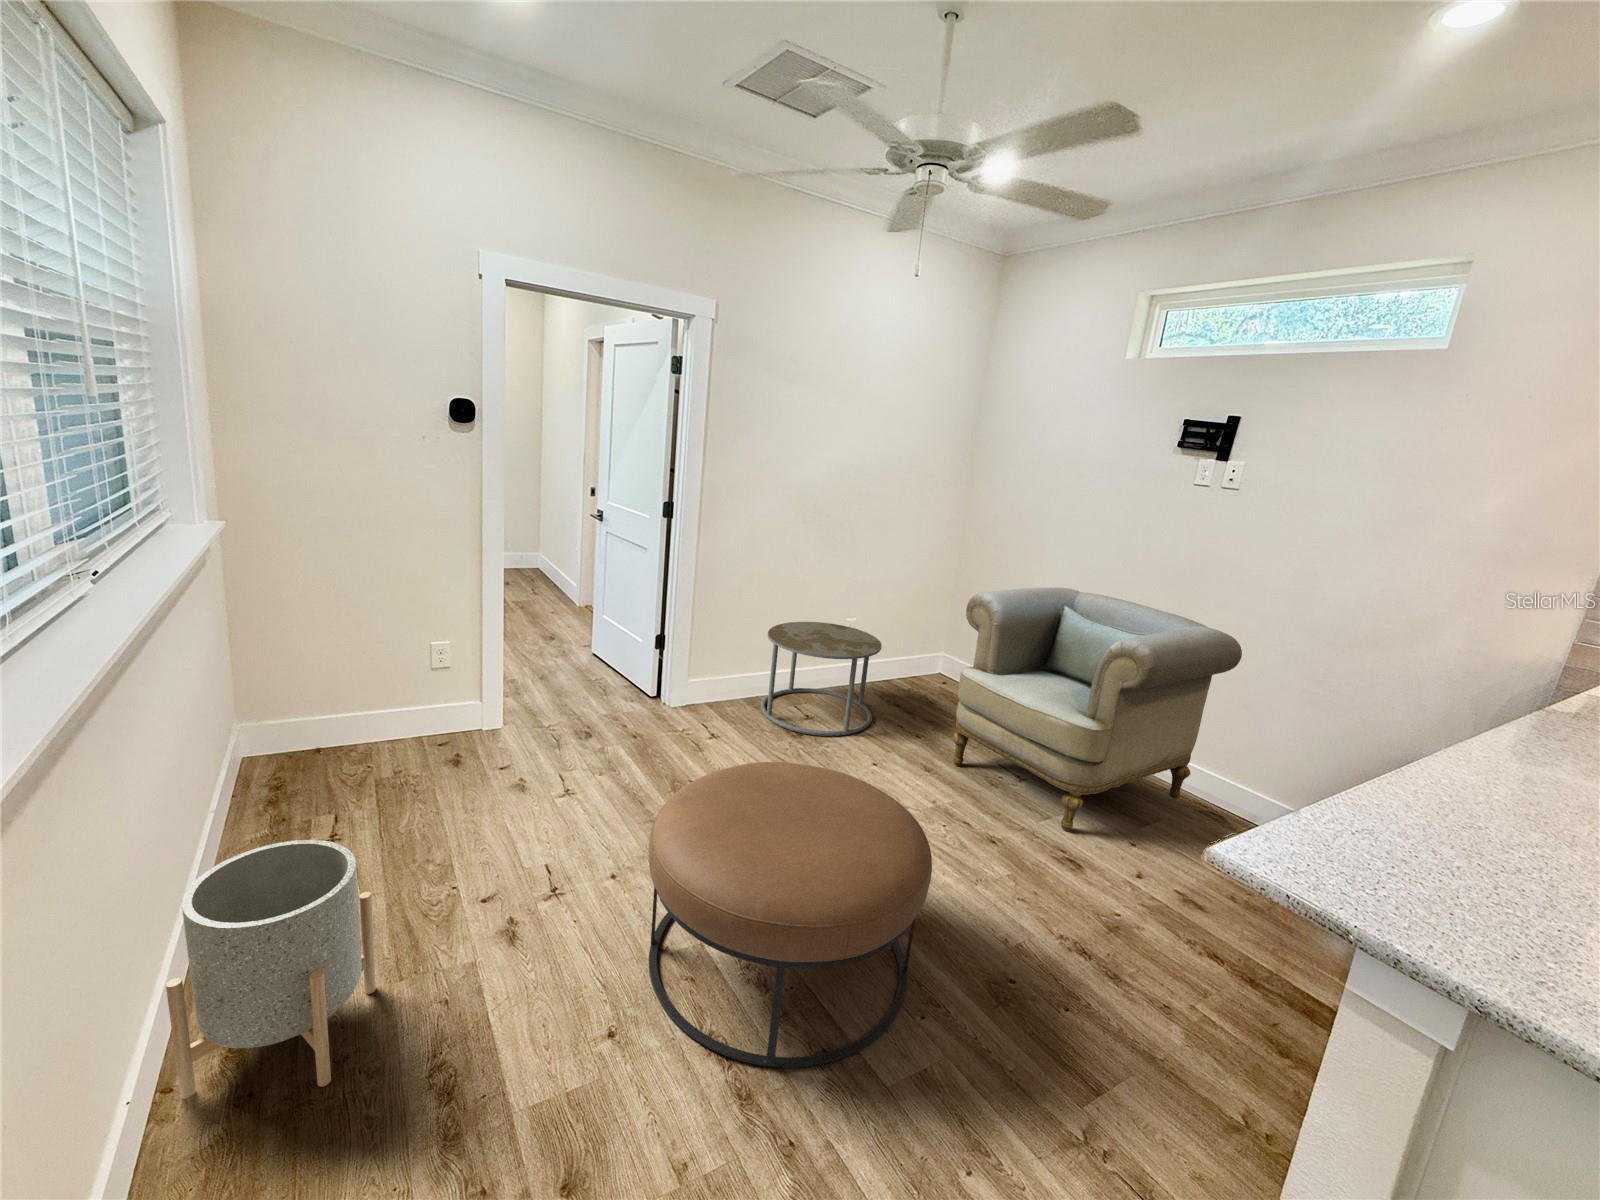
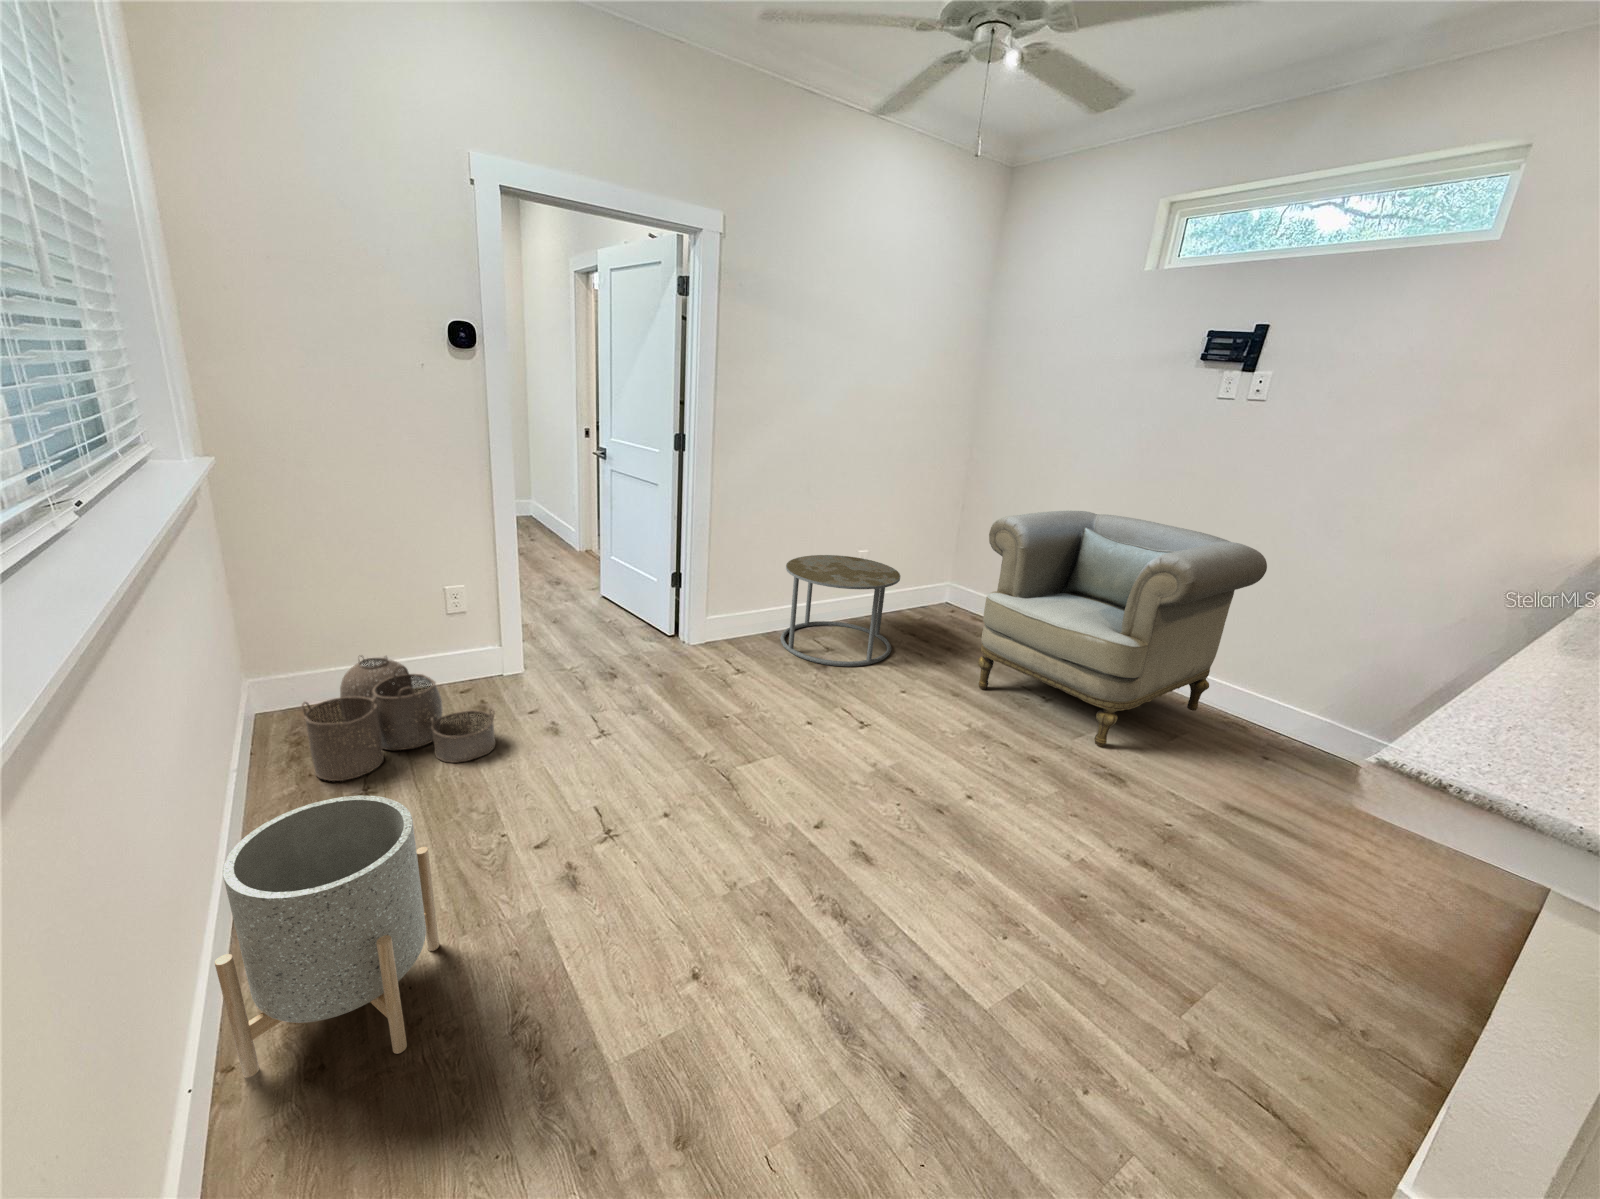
woven basket: none [280,705,462,827] -> present [302,656,496,781]
ottoman: present [649,762,932,1068] -> none [718,692,1014,998]

